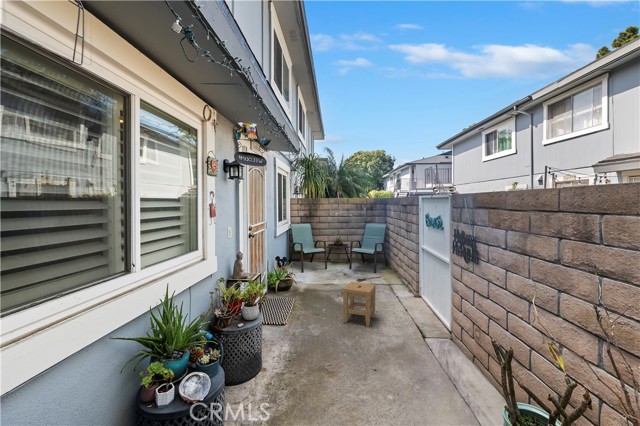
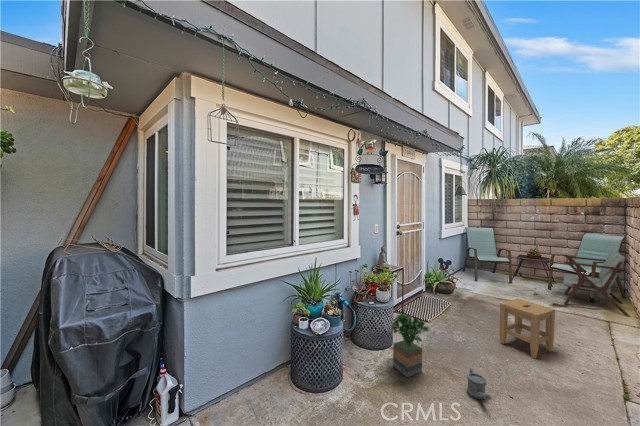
lounge chair: none [360,234,397,280] -> present [563,250,631,317]
potted tree: none [274,320,310,386] -> present [392,314,429,377]
watering can: none [341,352,366,377] -> present [467,368,491,400]

